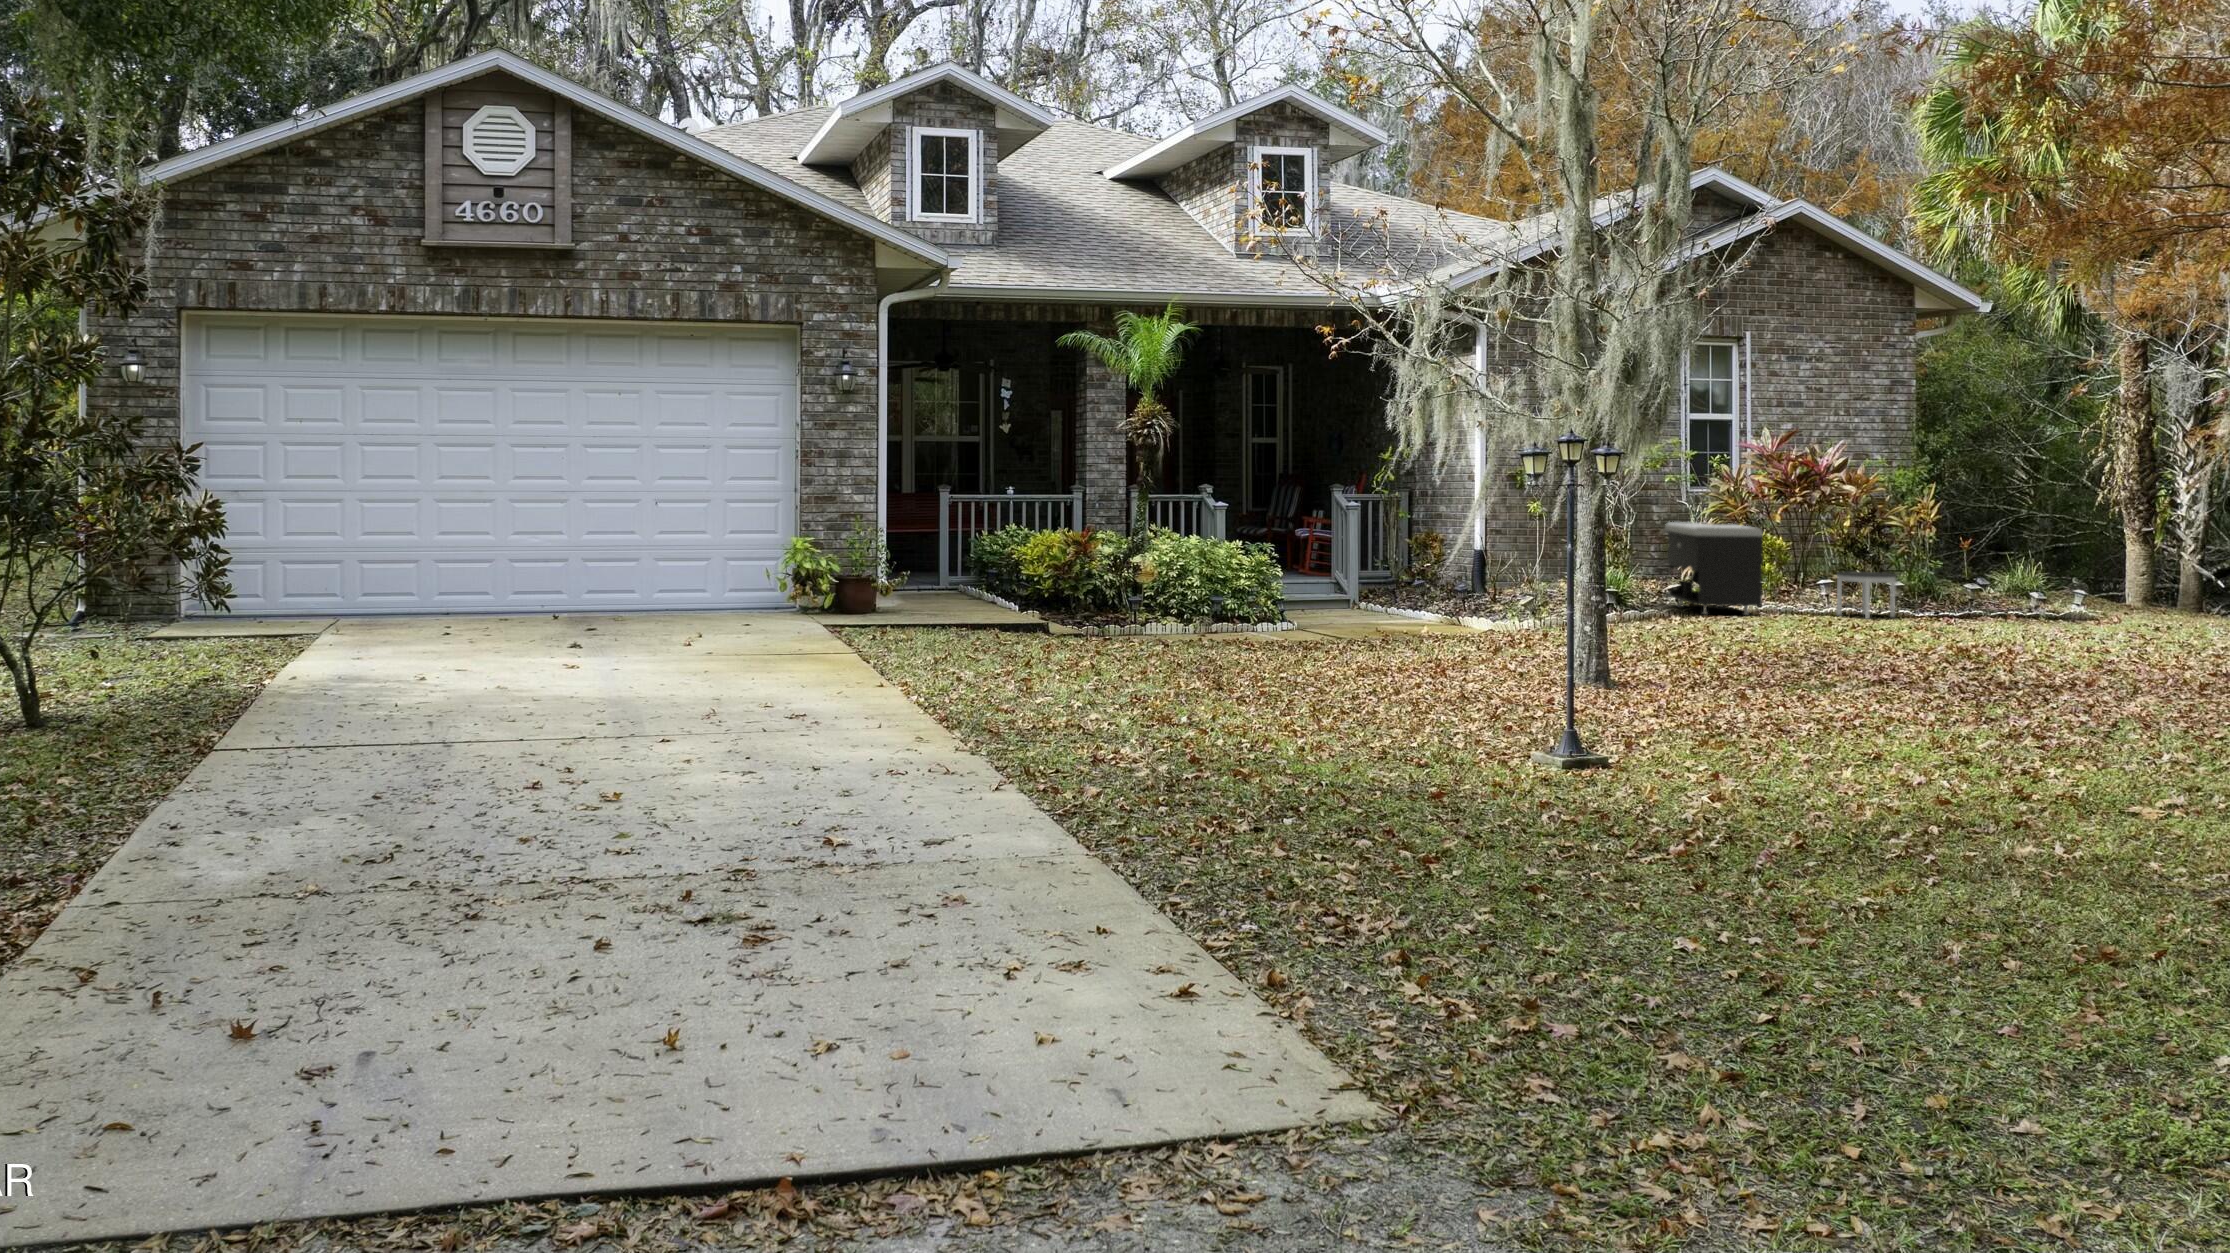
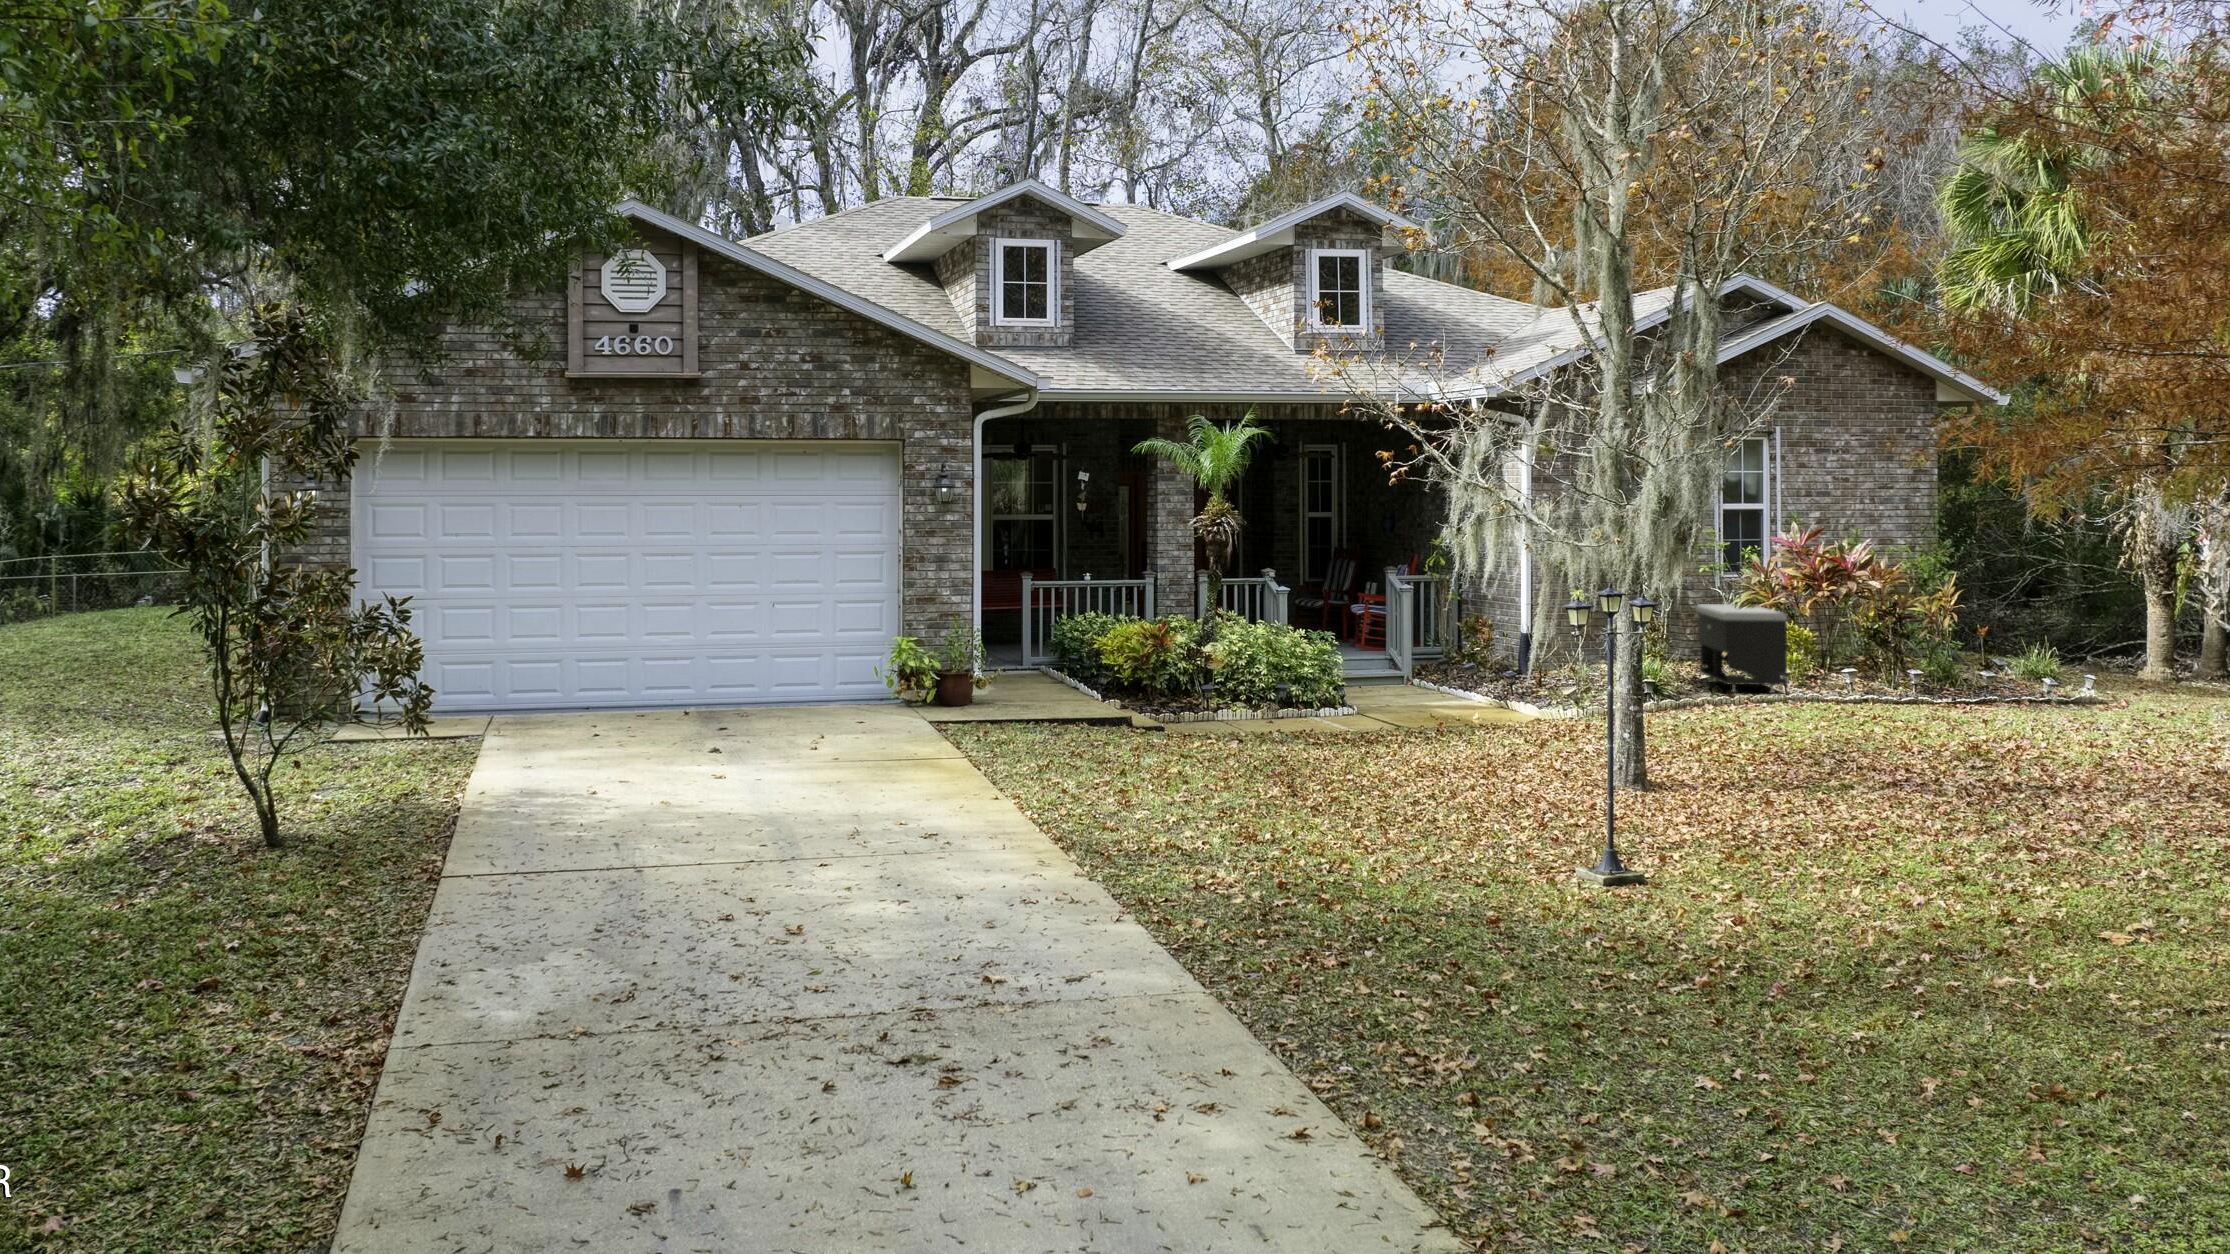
round table: present [1837,571,1896,619] -> none [1856,651,1913,697]

